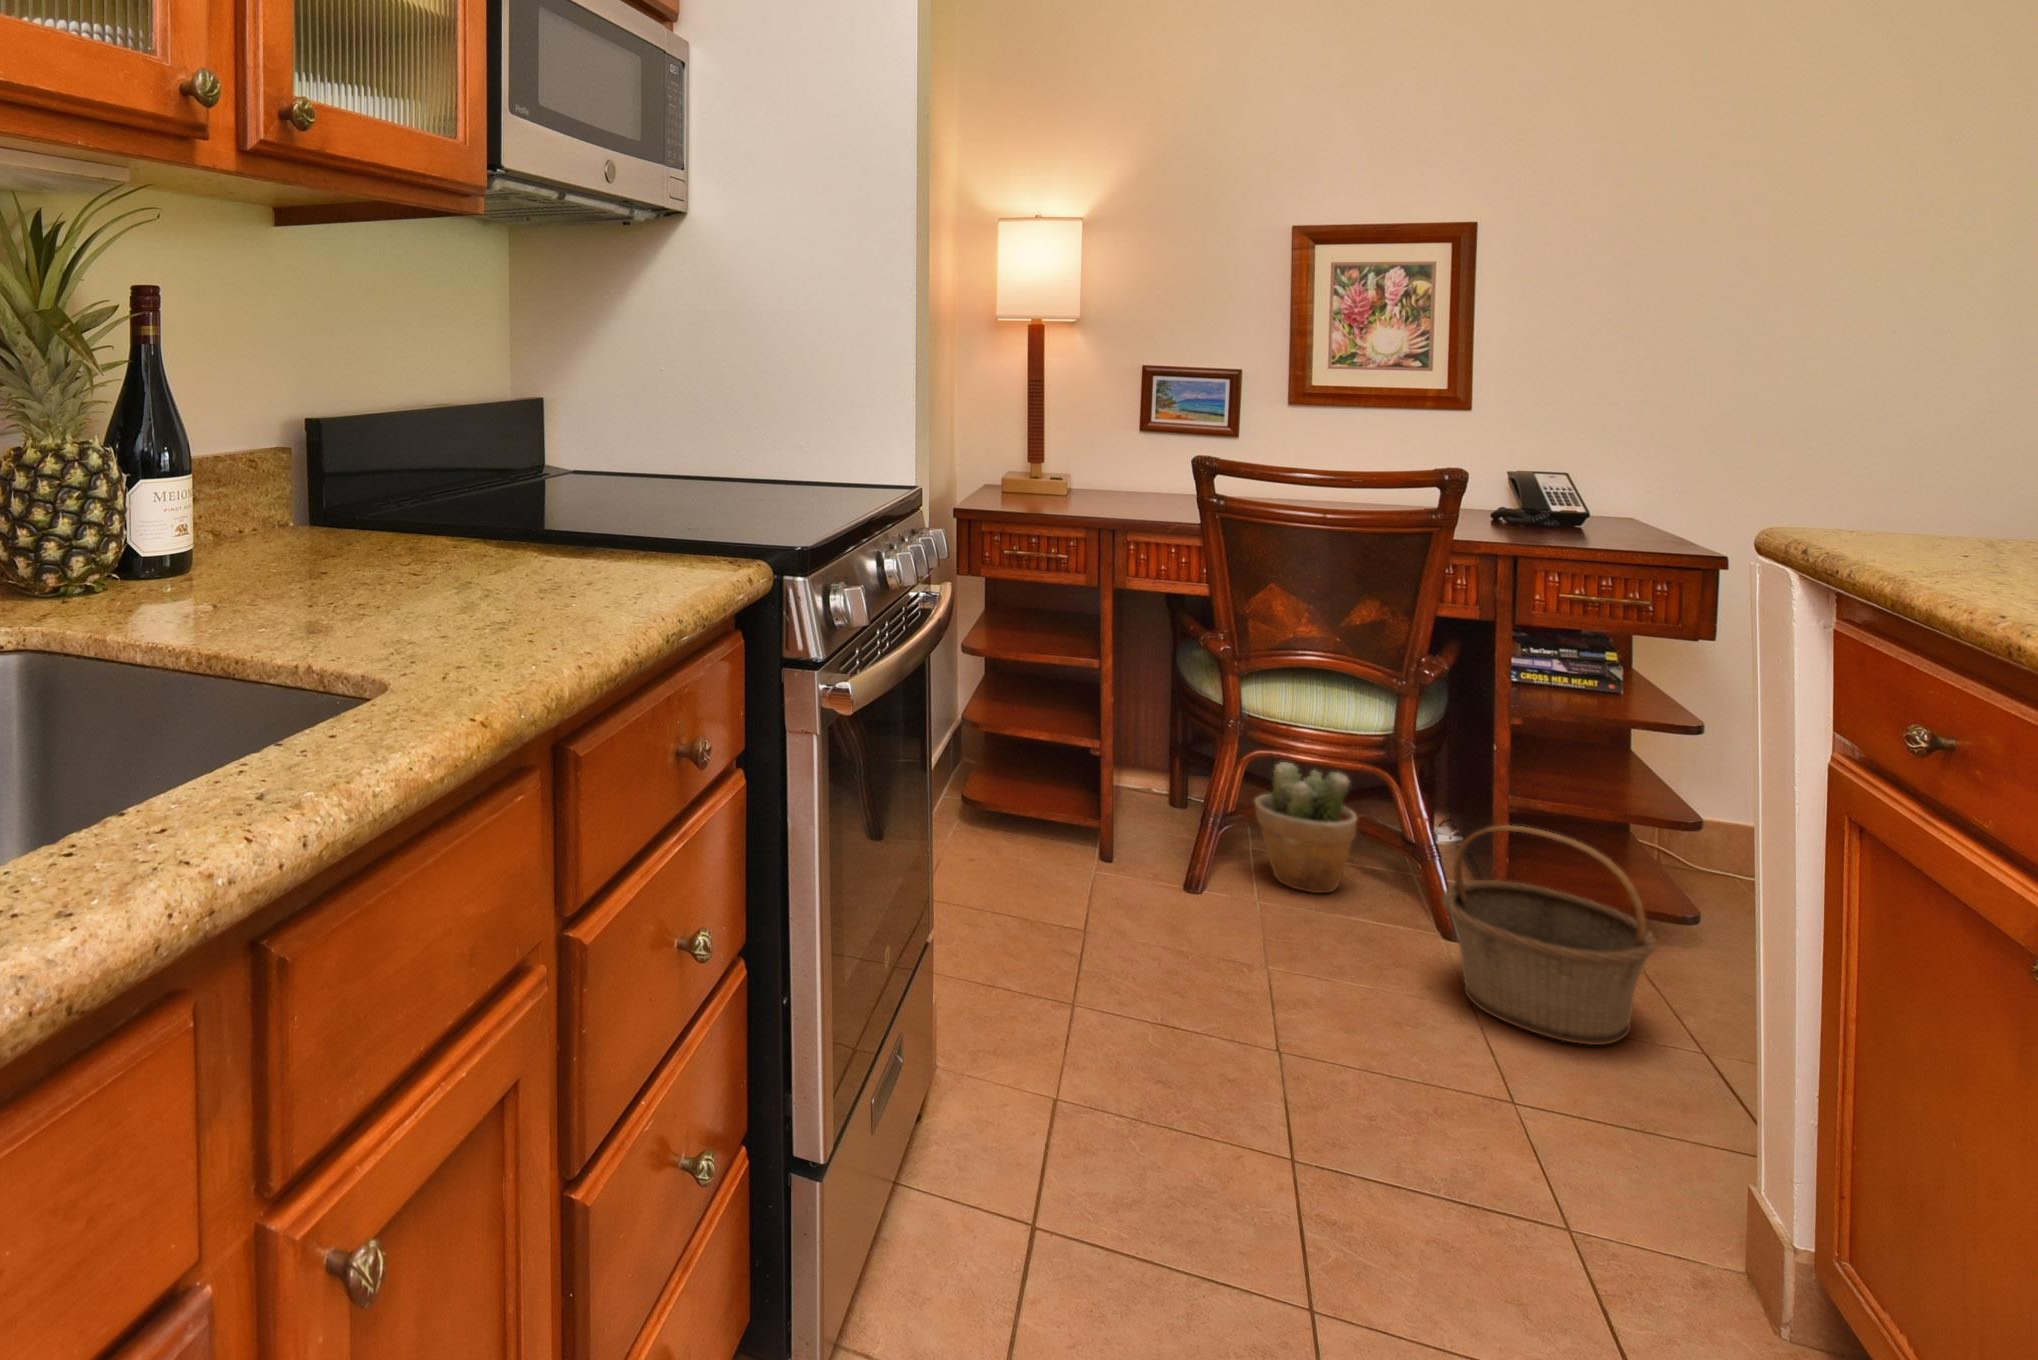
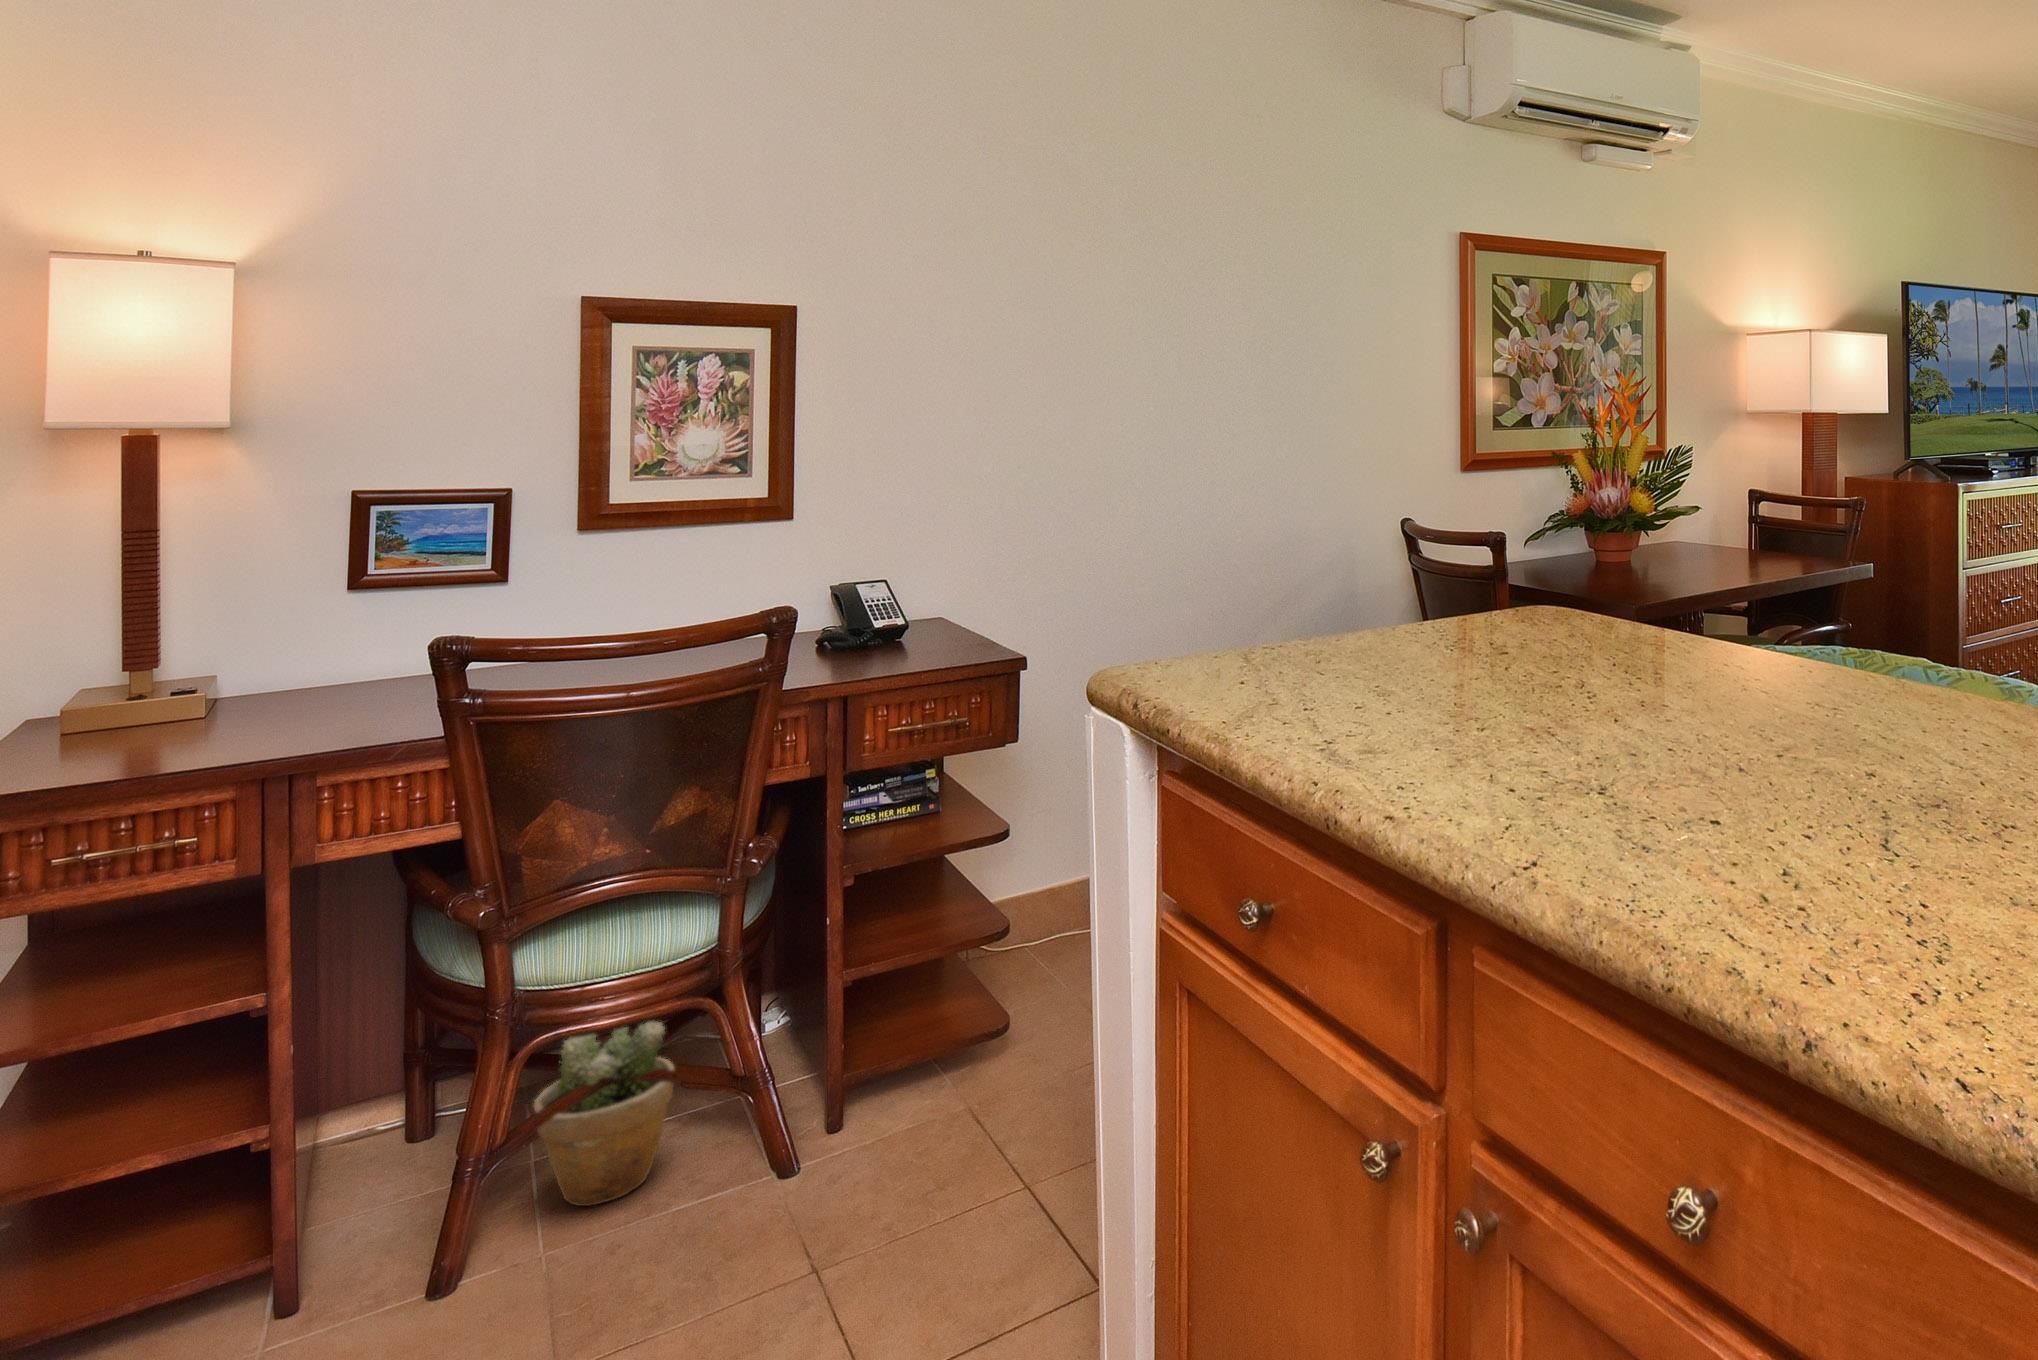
basket: present [1442,825,1656,1045] -> none [779,1016,988,1272]

